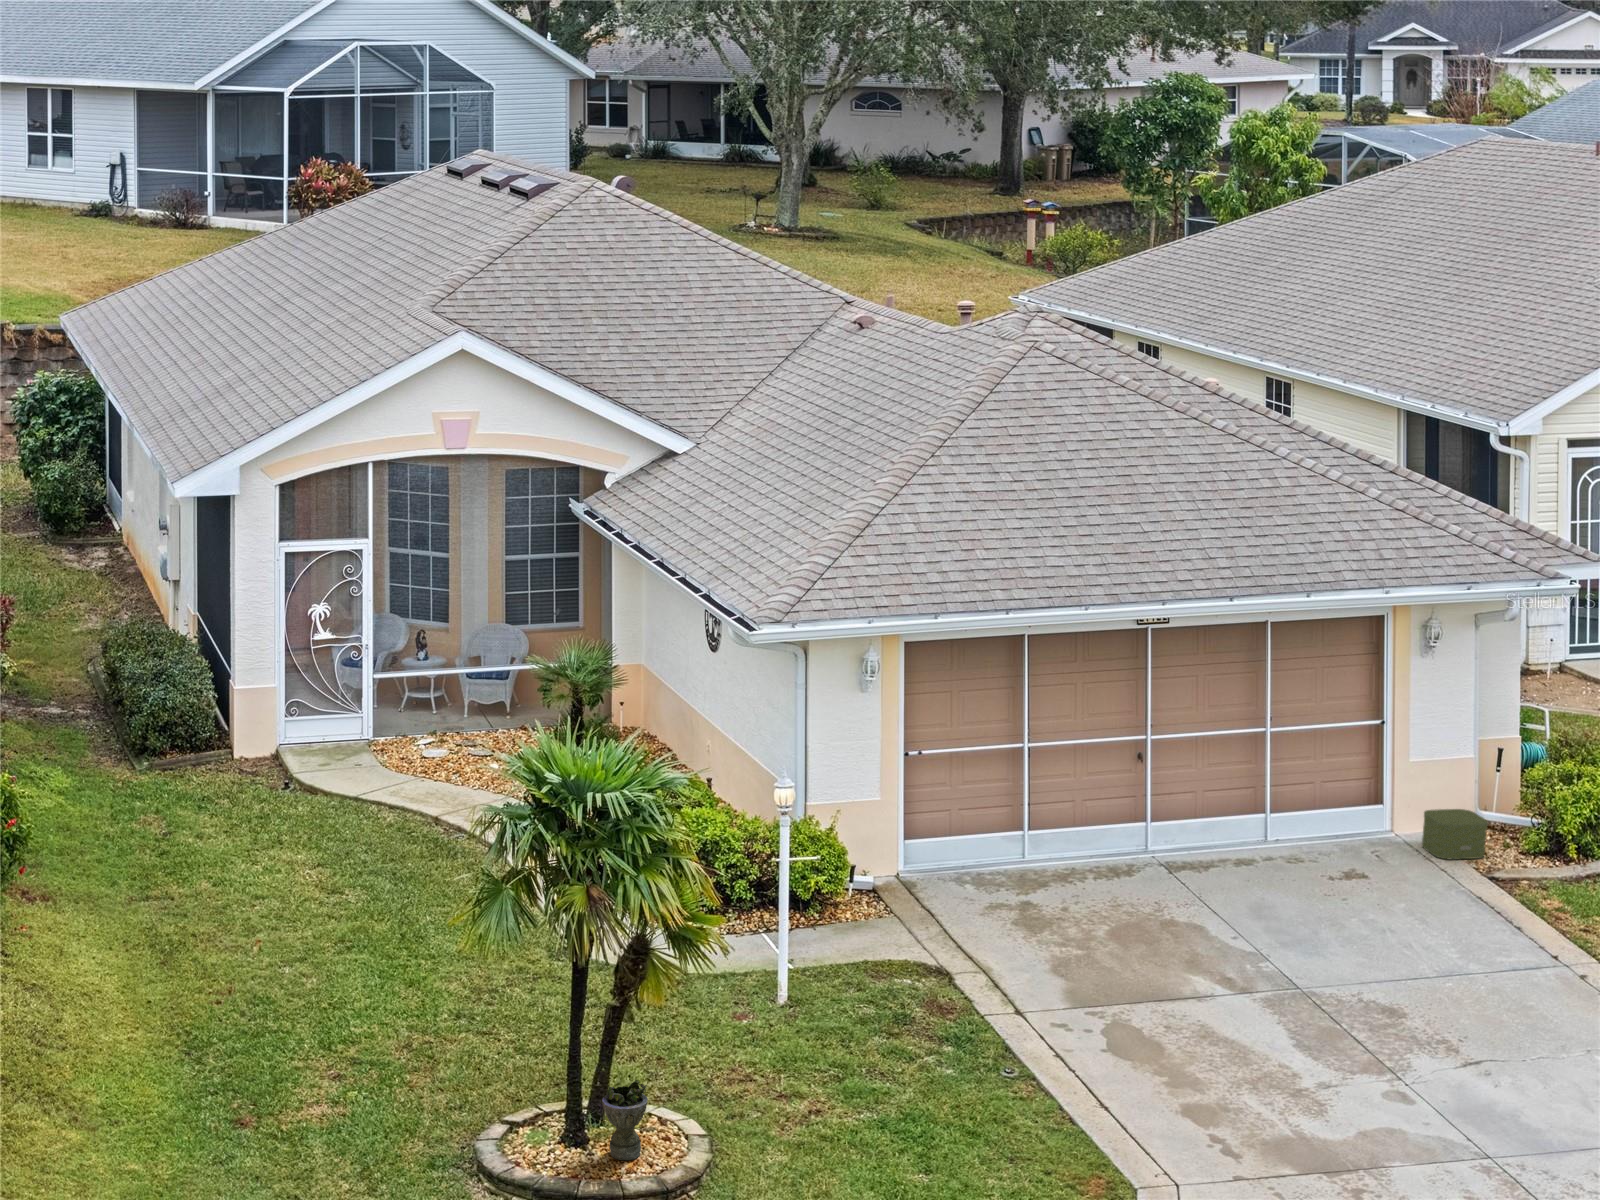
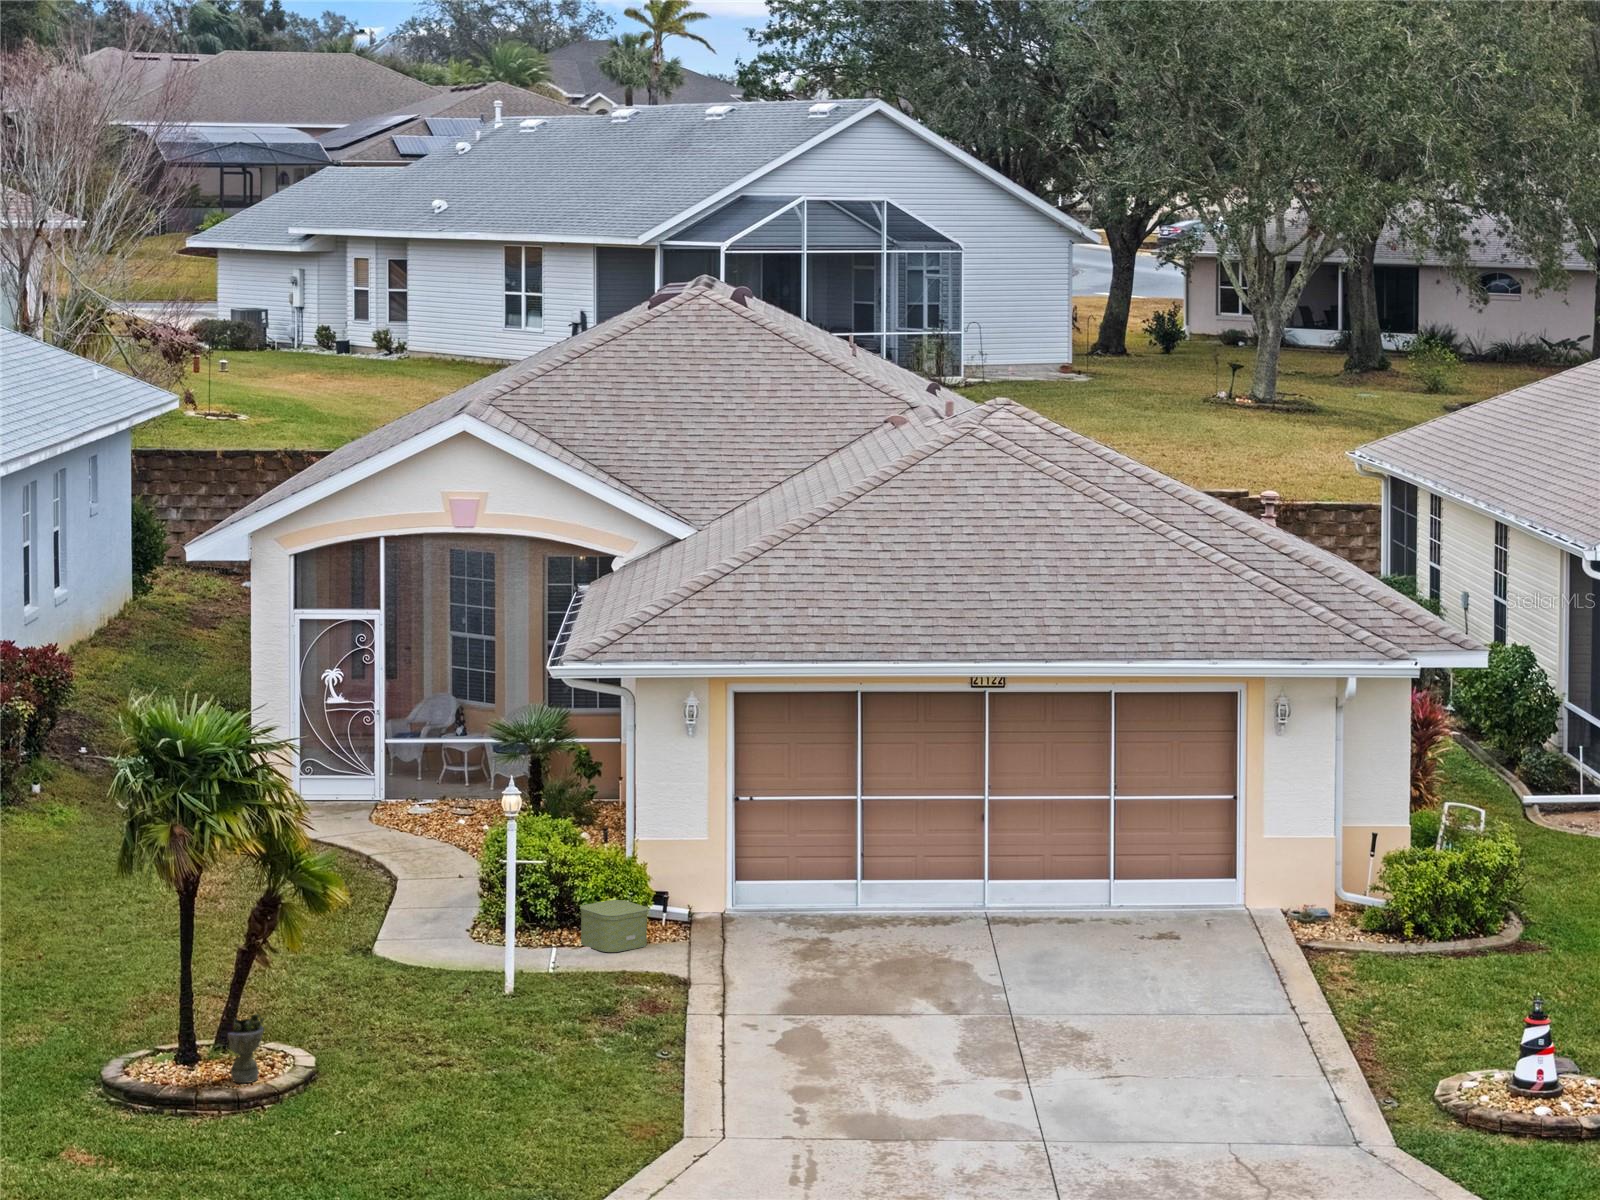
storage box: present [1422,809,1488,859] -> present [581,900,648,952]

